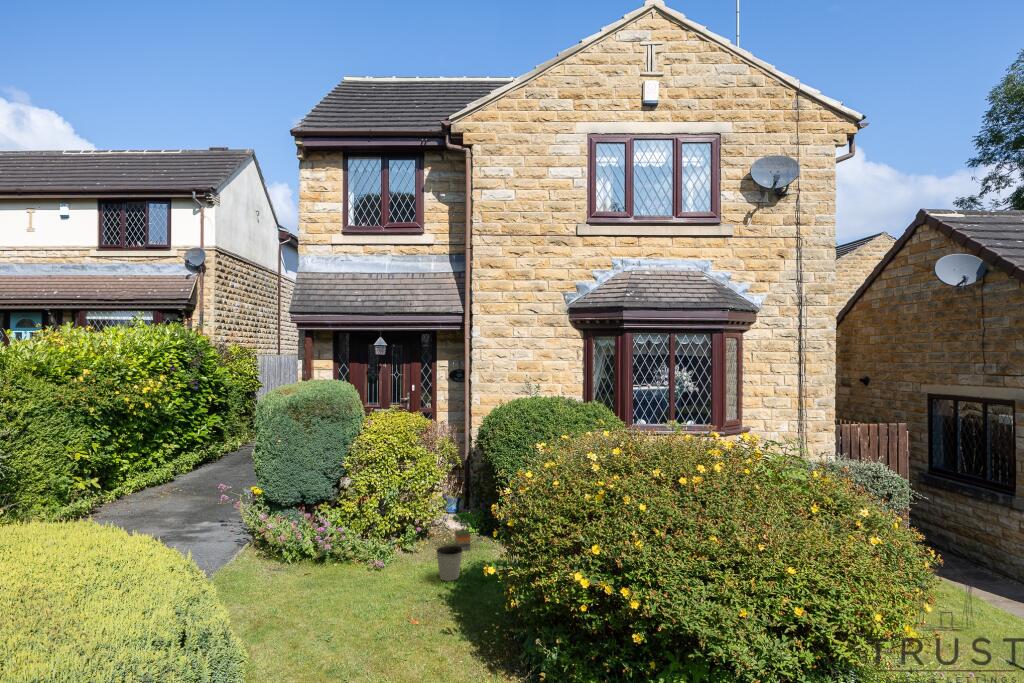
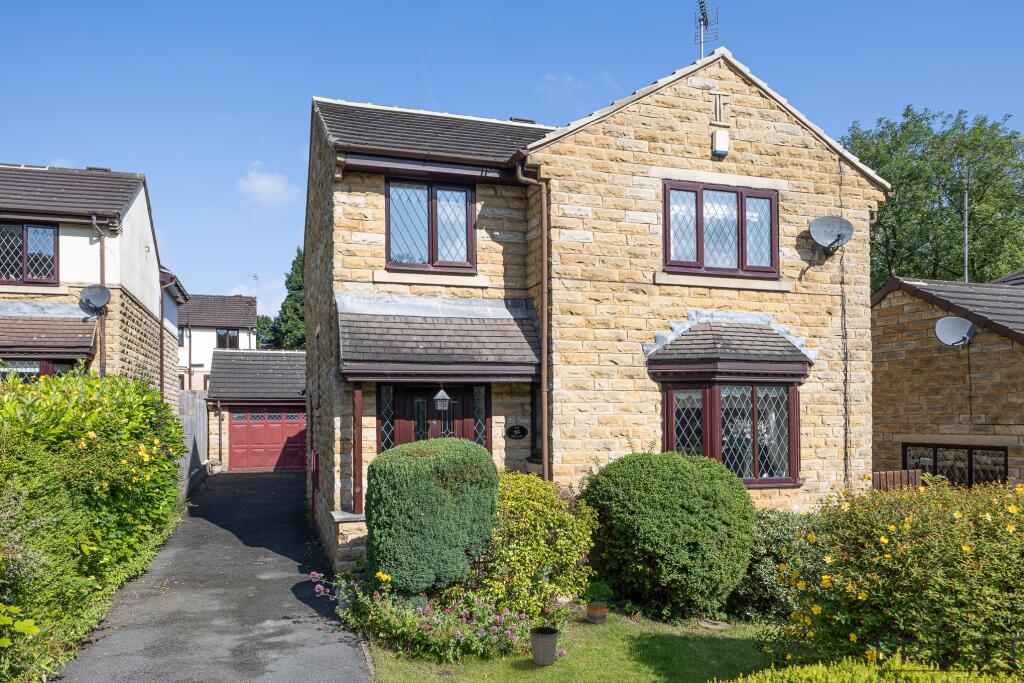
bucket: present [436,545,463,581] -> present [530,626,559,665]

